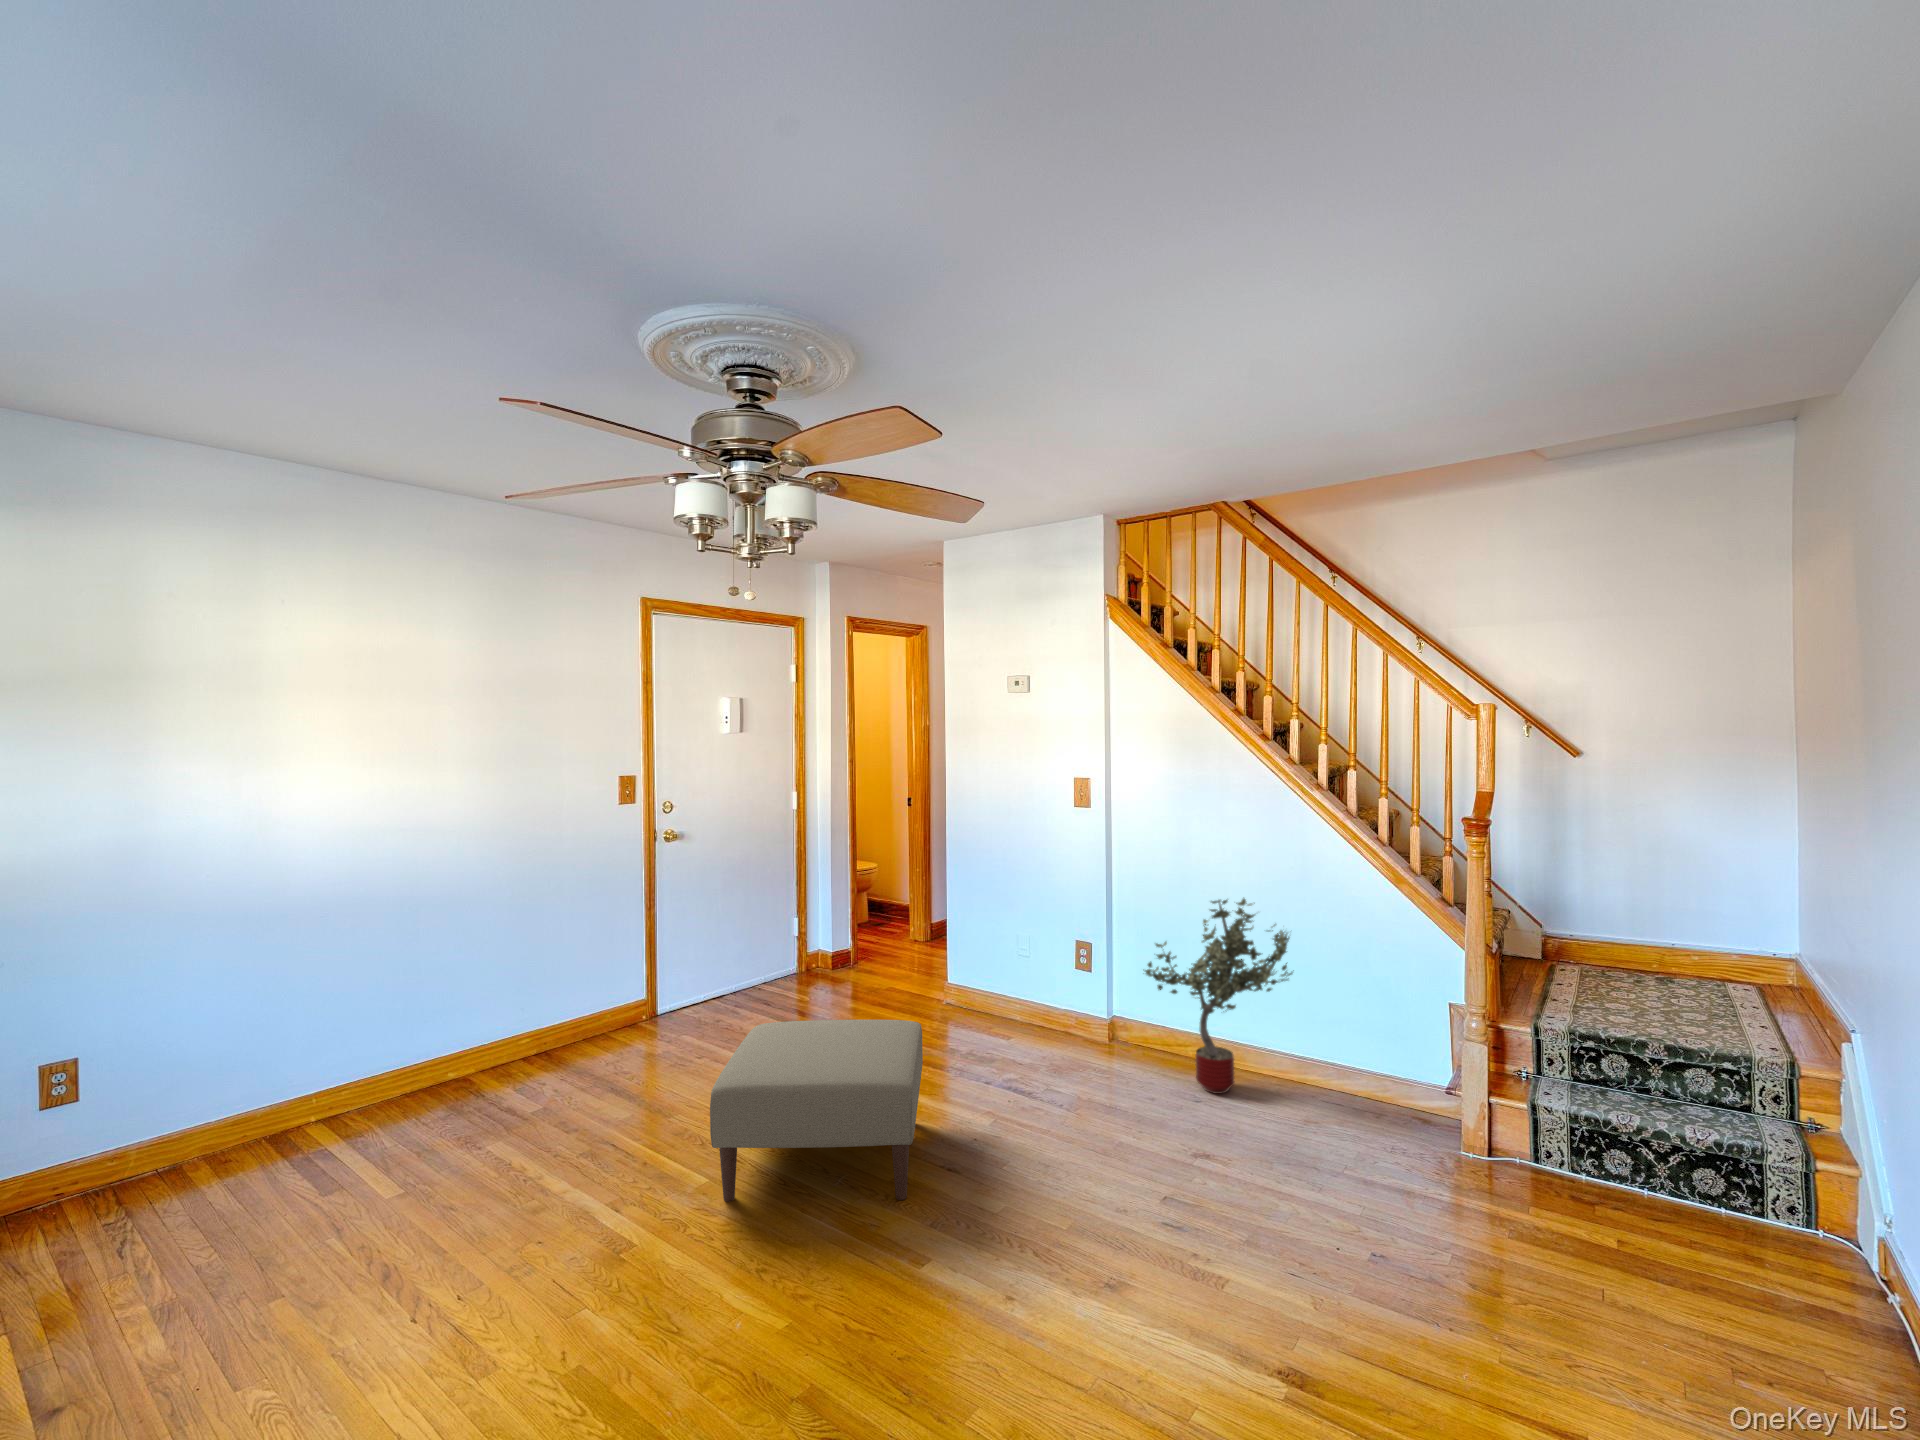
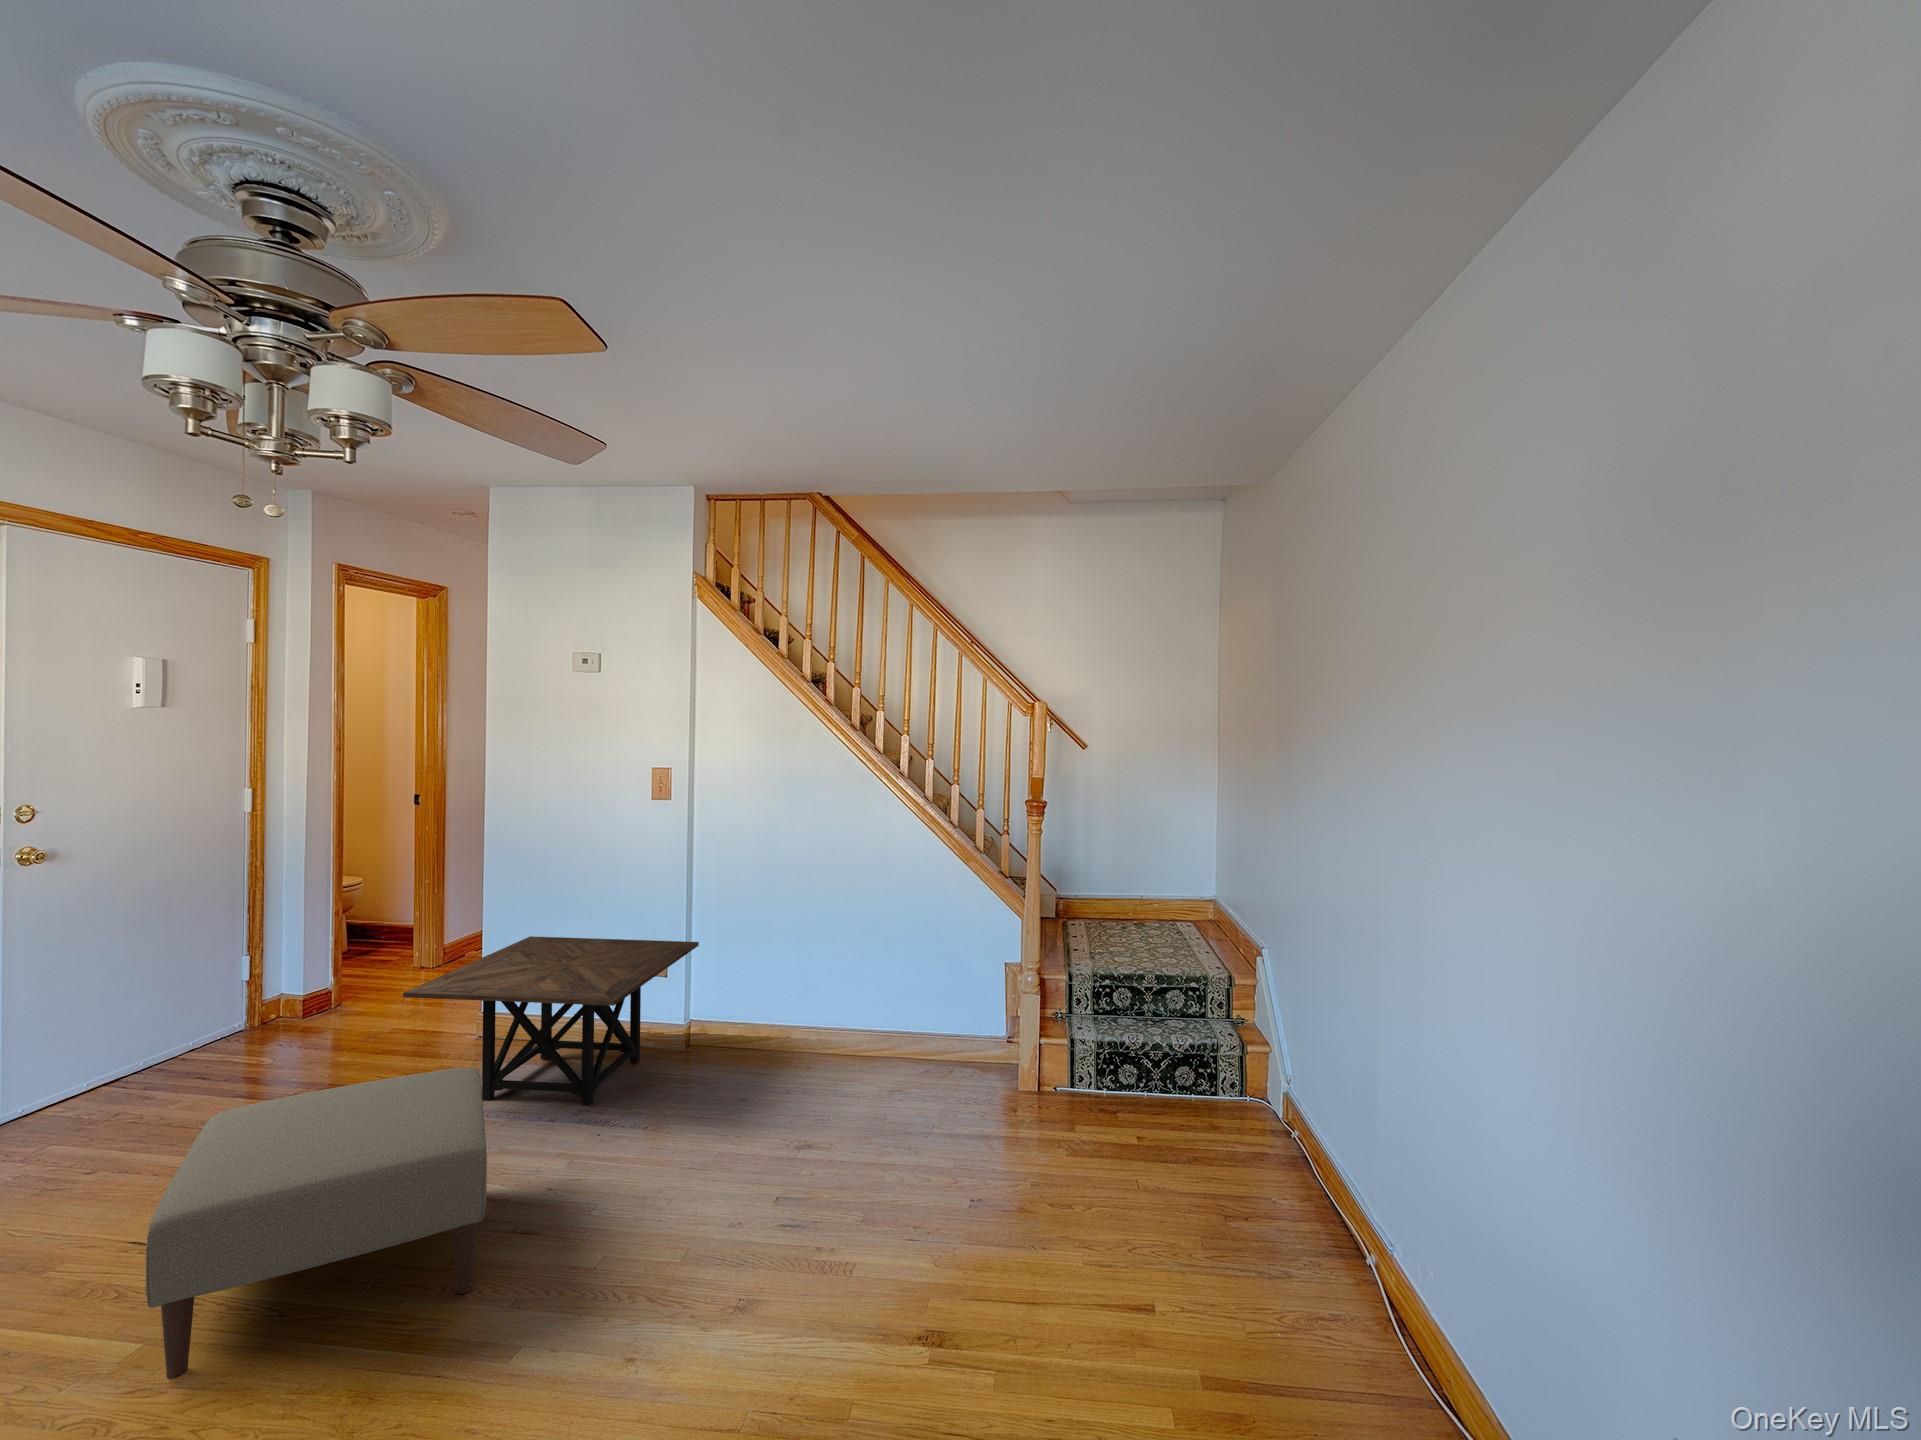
potted tree: present [1145,899,1292,1094] -> none [734,884,887,1082]
side table: none [879,922,1113,1075] -> present [403,936,699,1106]

